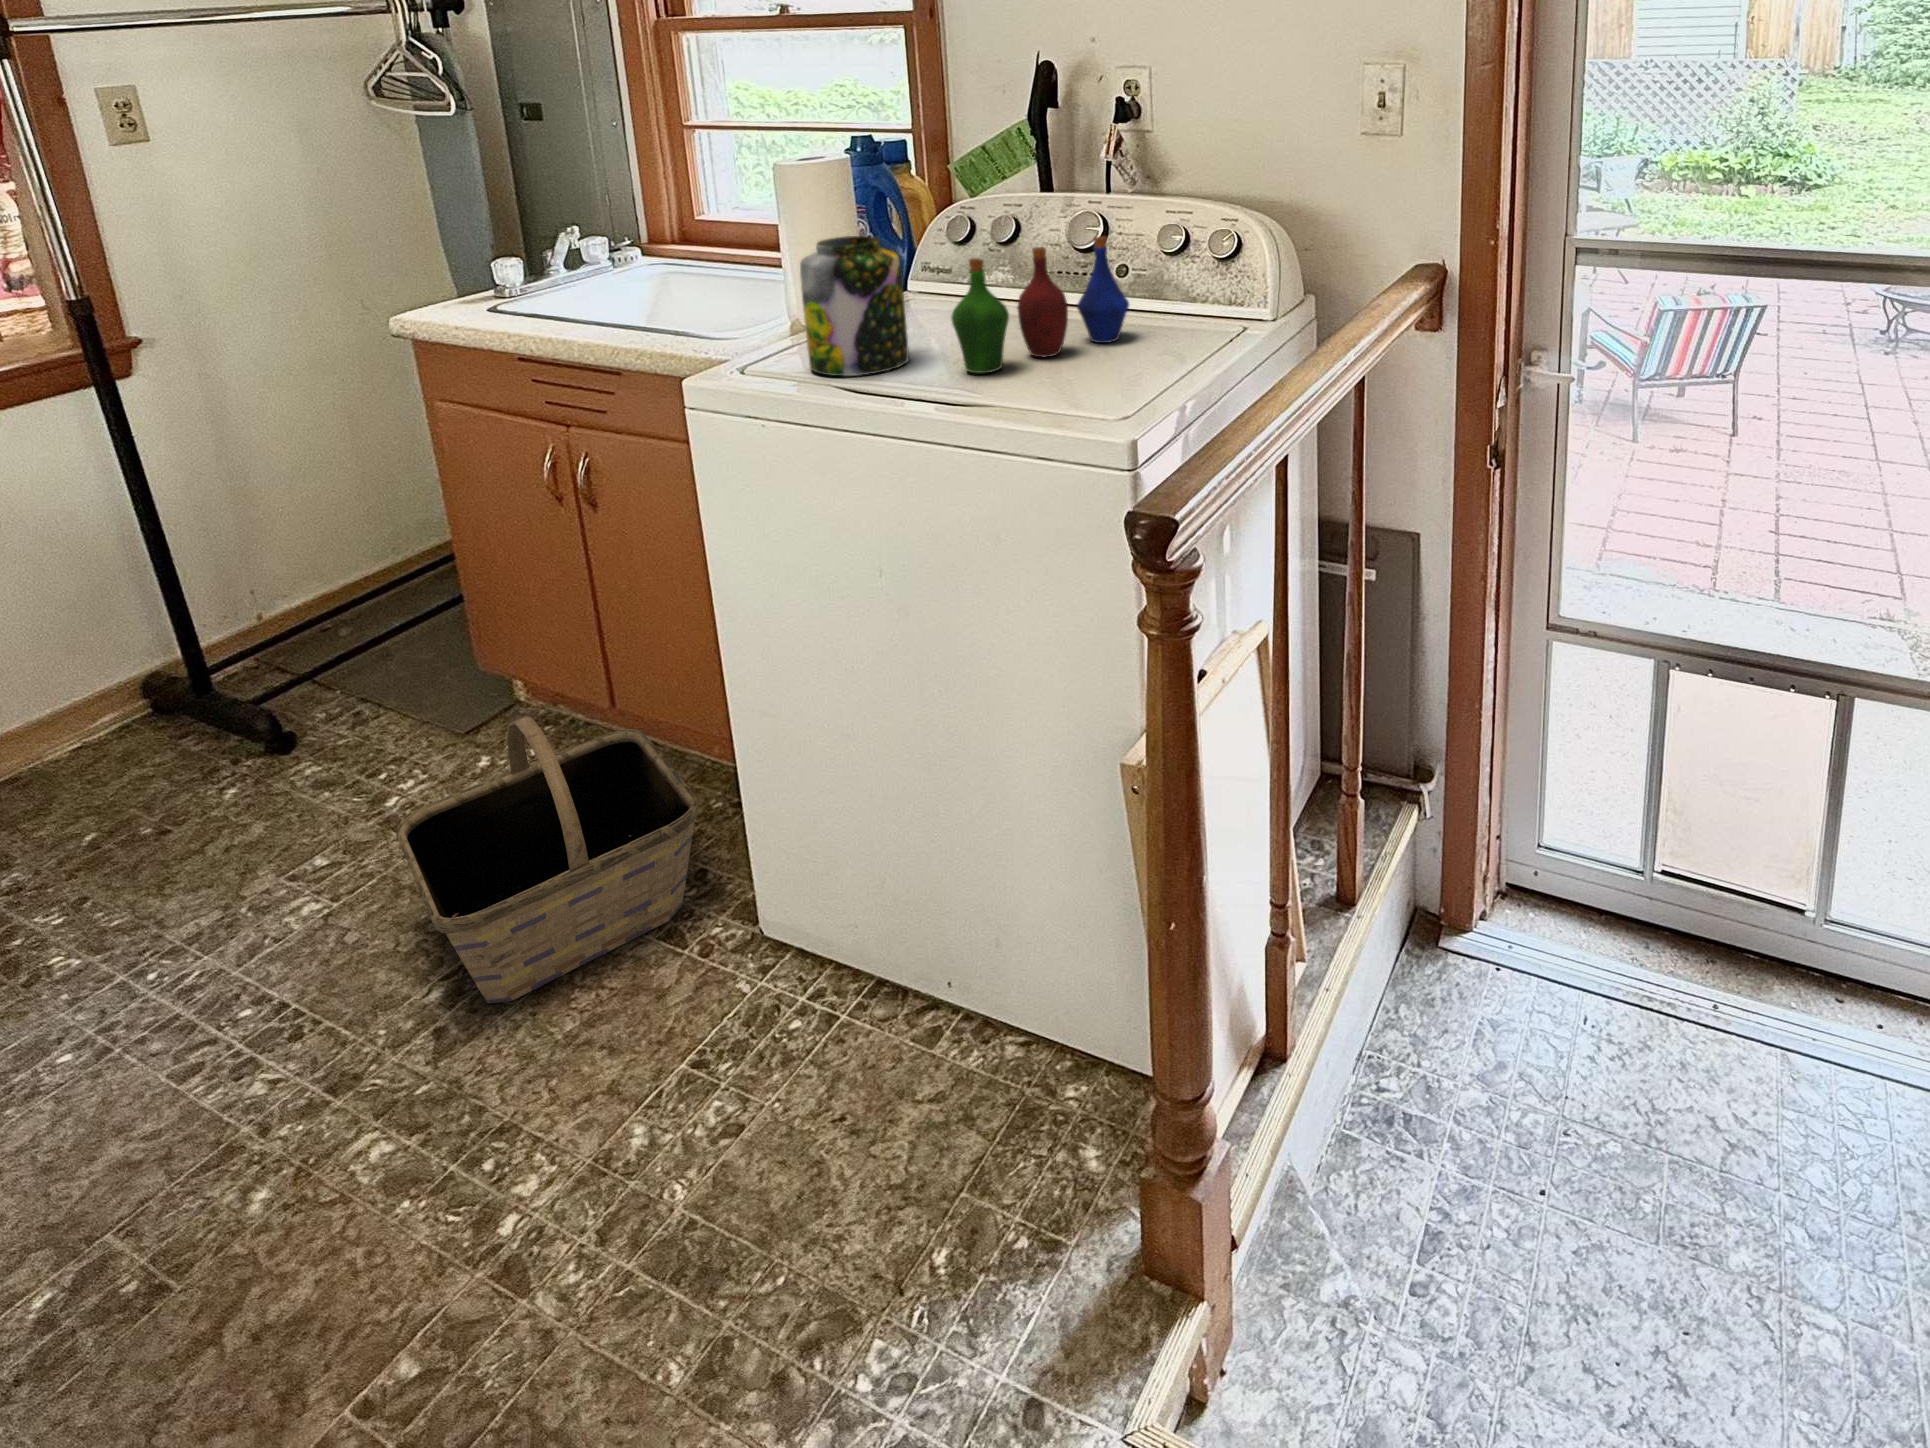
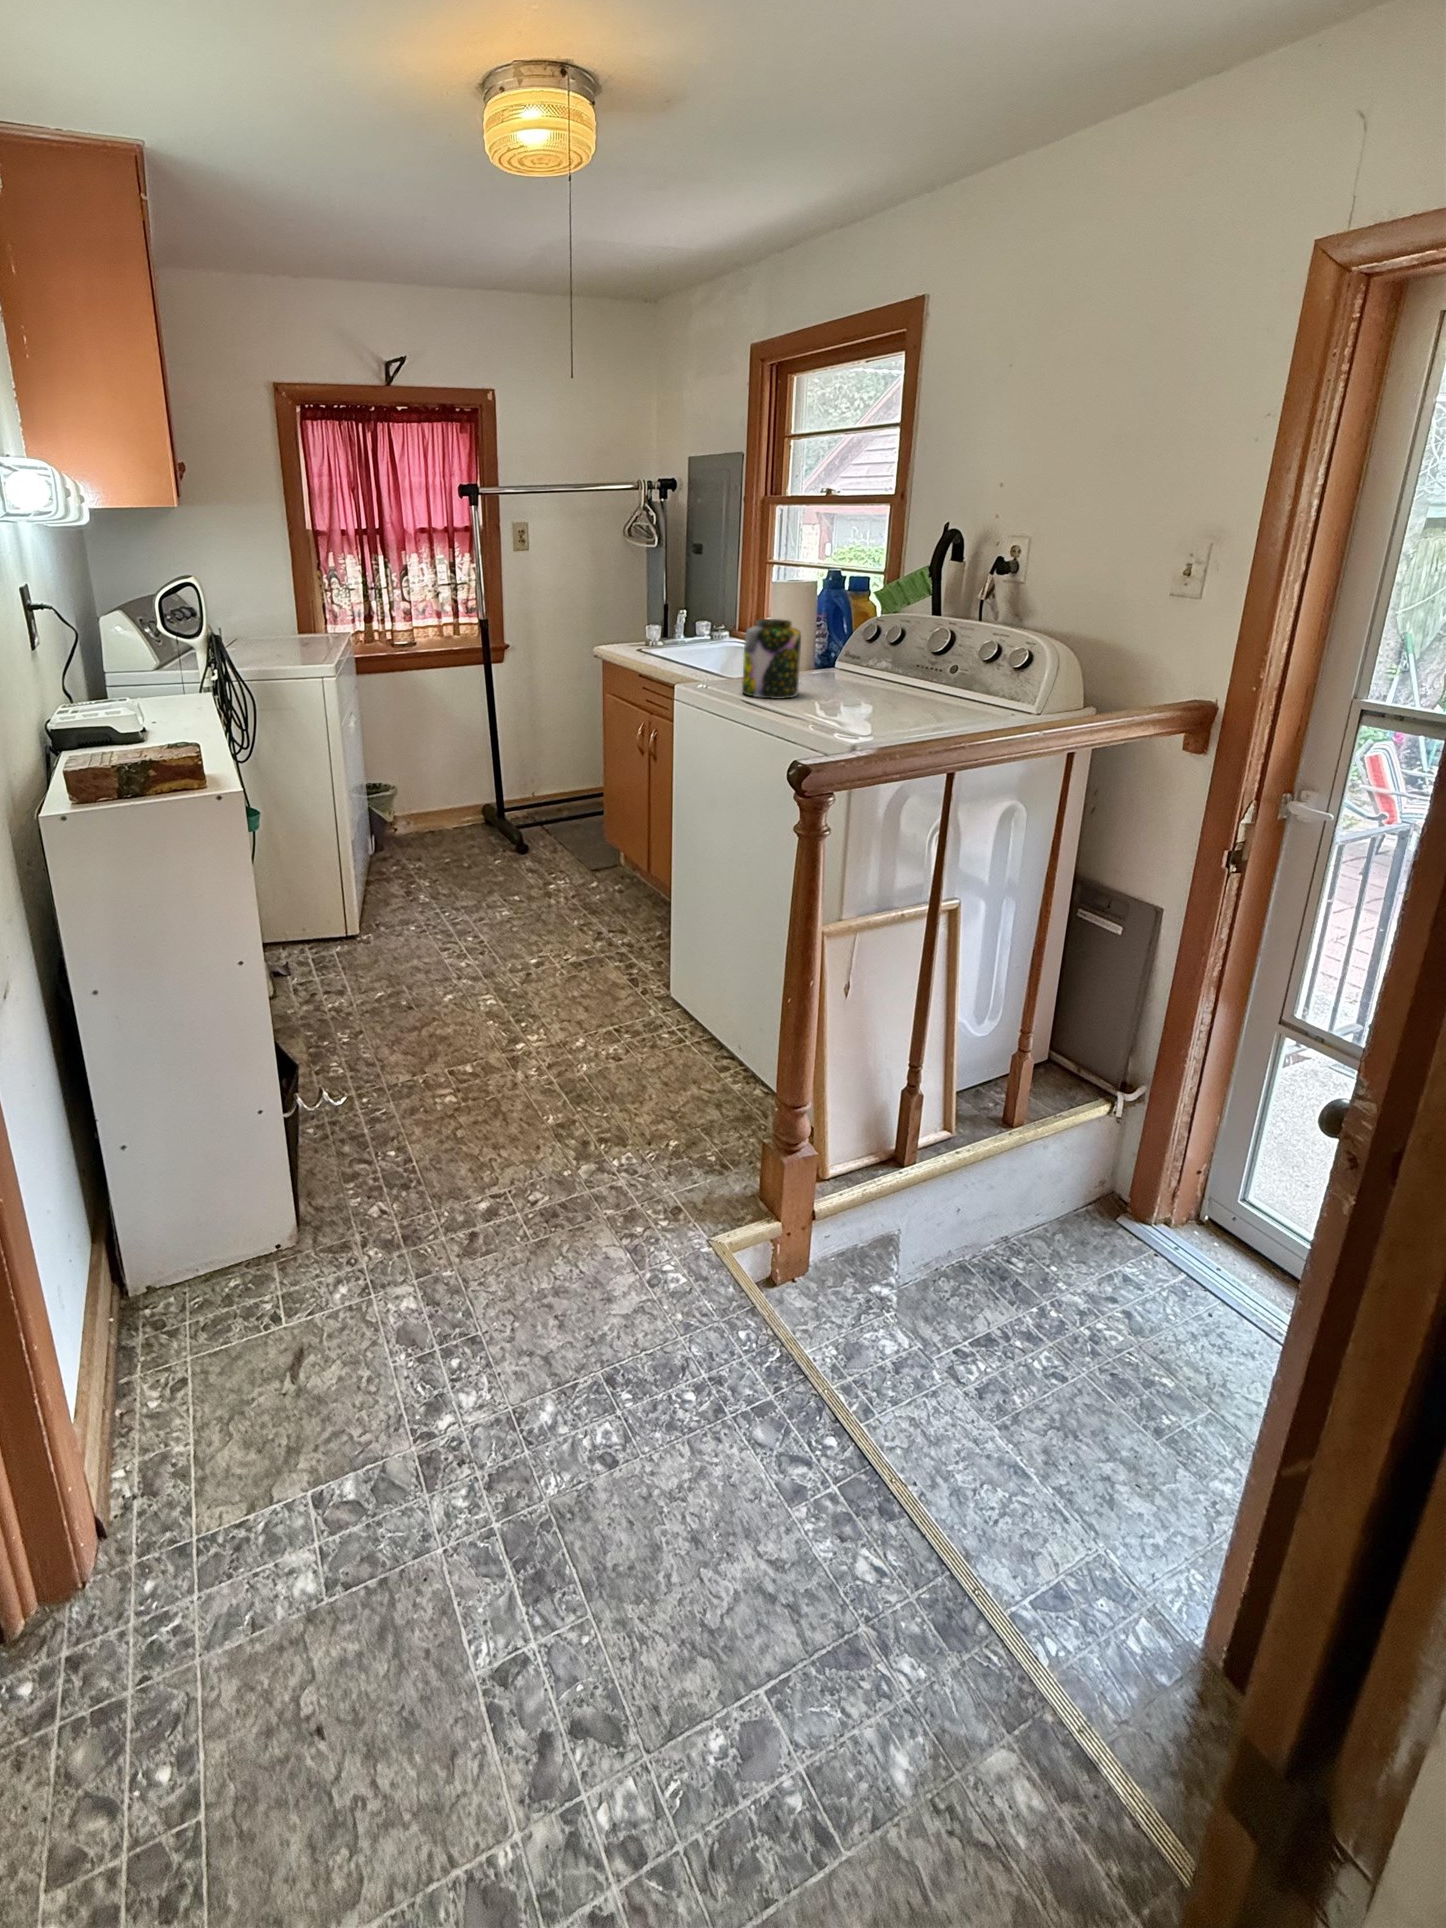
bottle: present [951,236,1129,373] -> none [813,637,939,707]
basket: present [396,716,698,1004] -> none [533,850,659,974]

